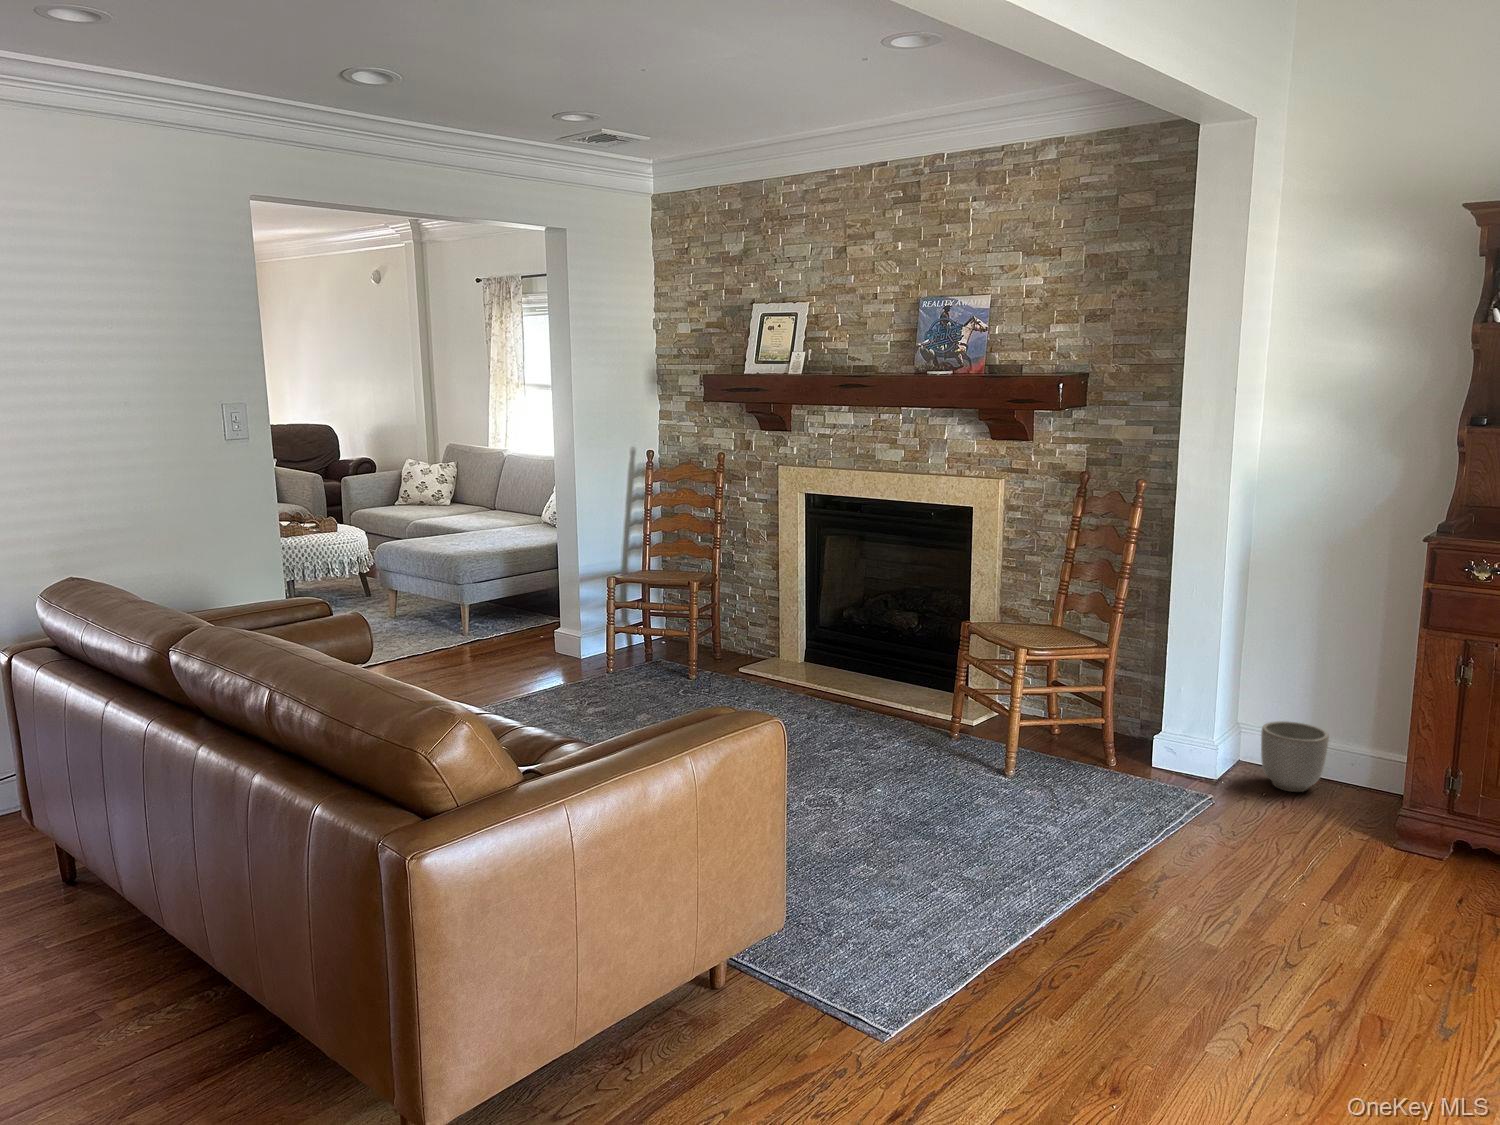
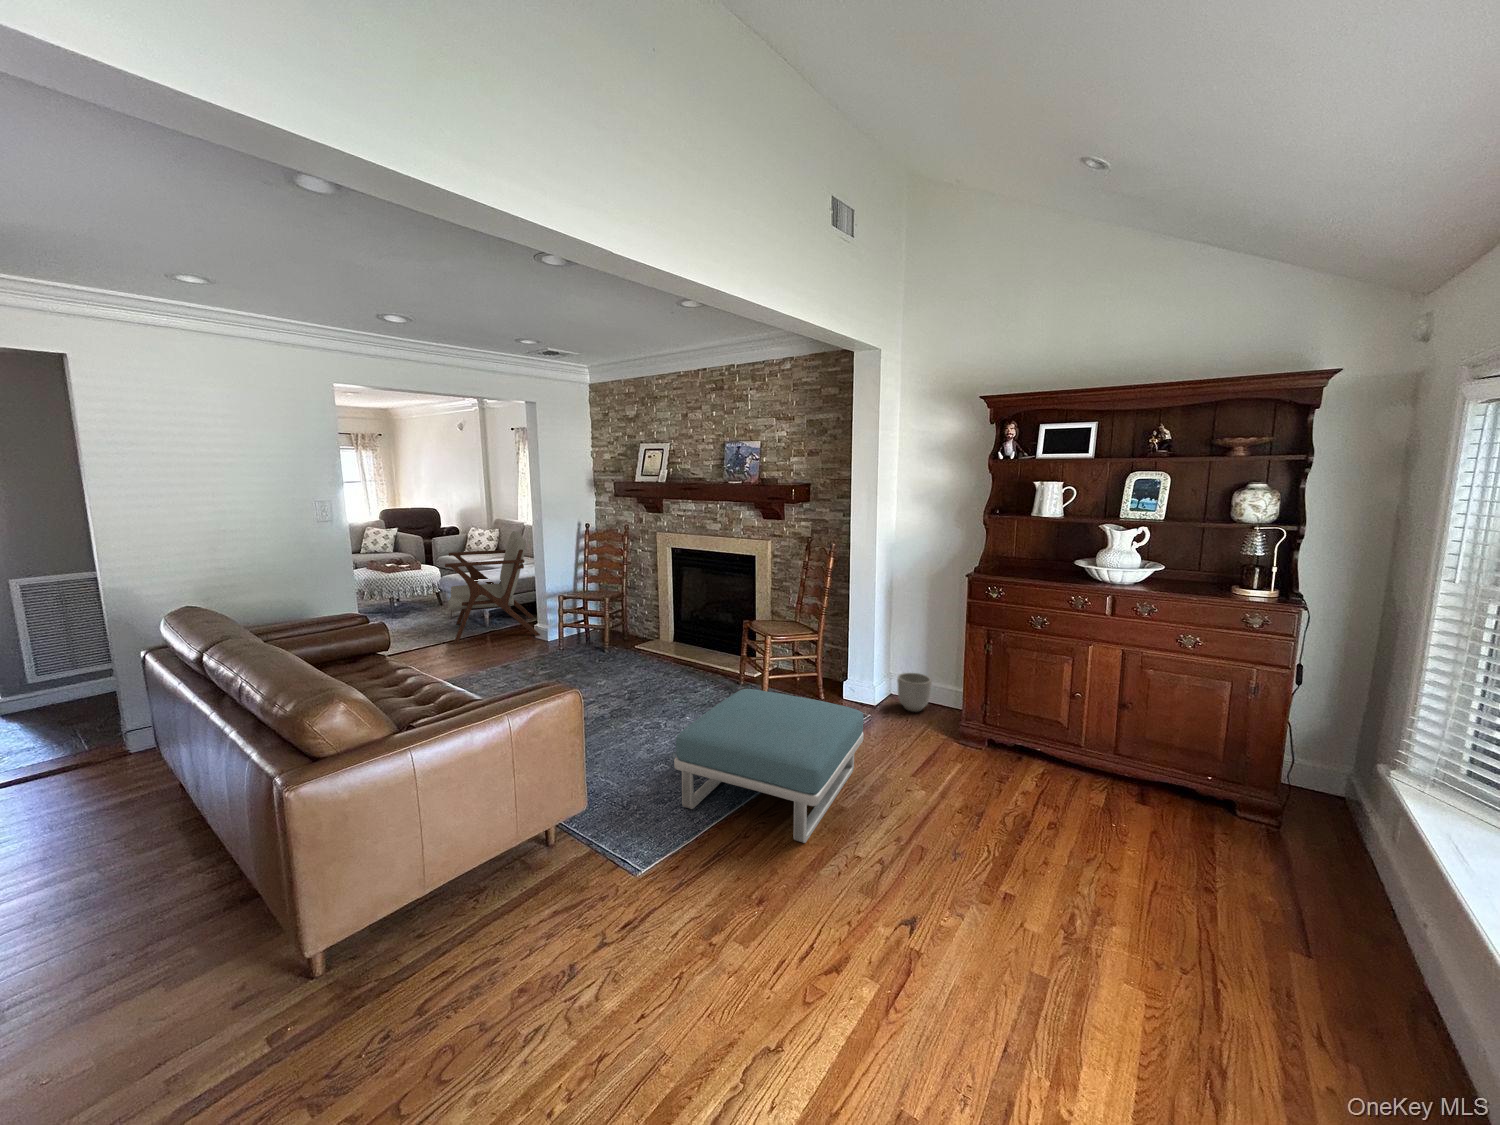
lounge chair: none [397,464,563,663] -> present [445,531,540,644]
footstool: none [910,740,1237,1001] -> present [674,689,864,843]

